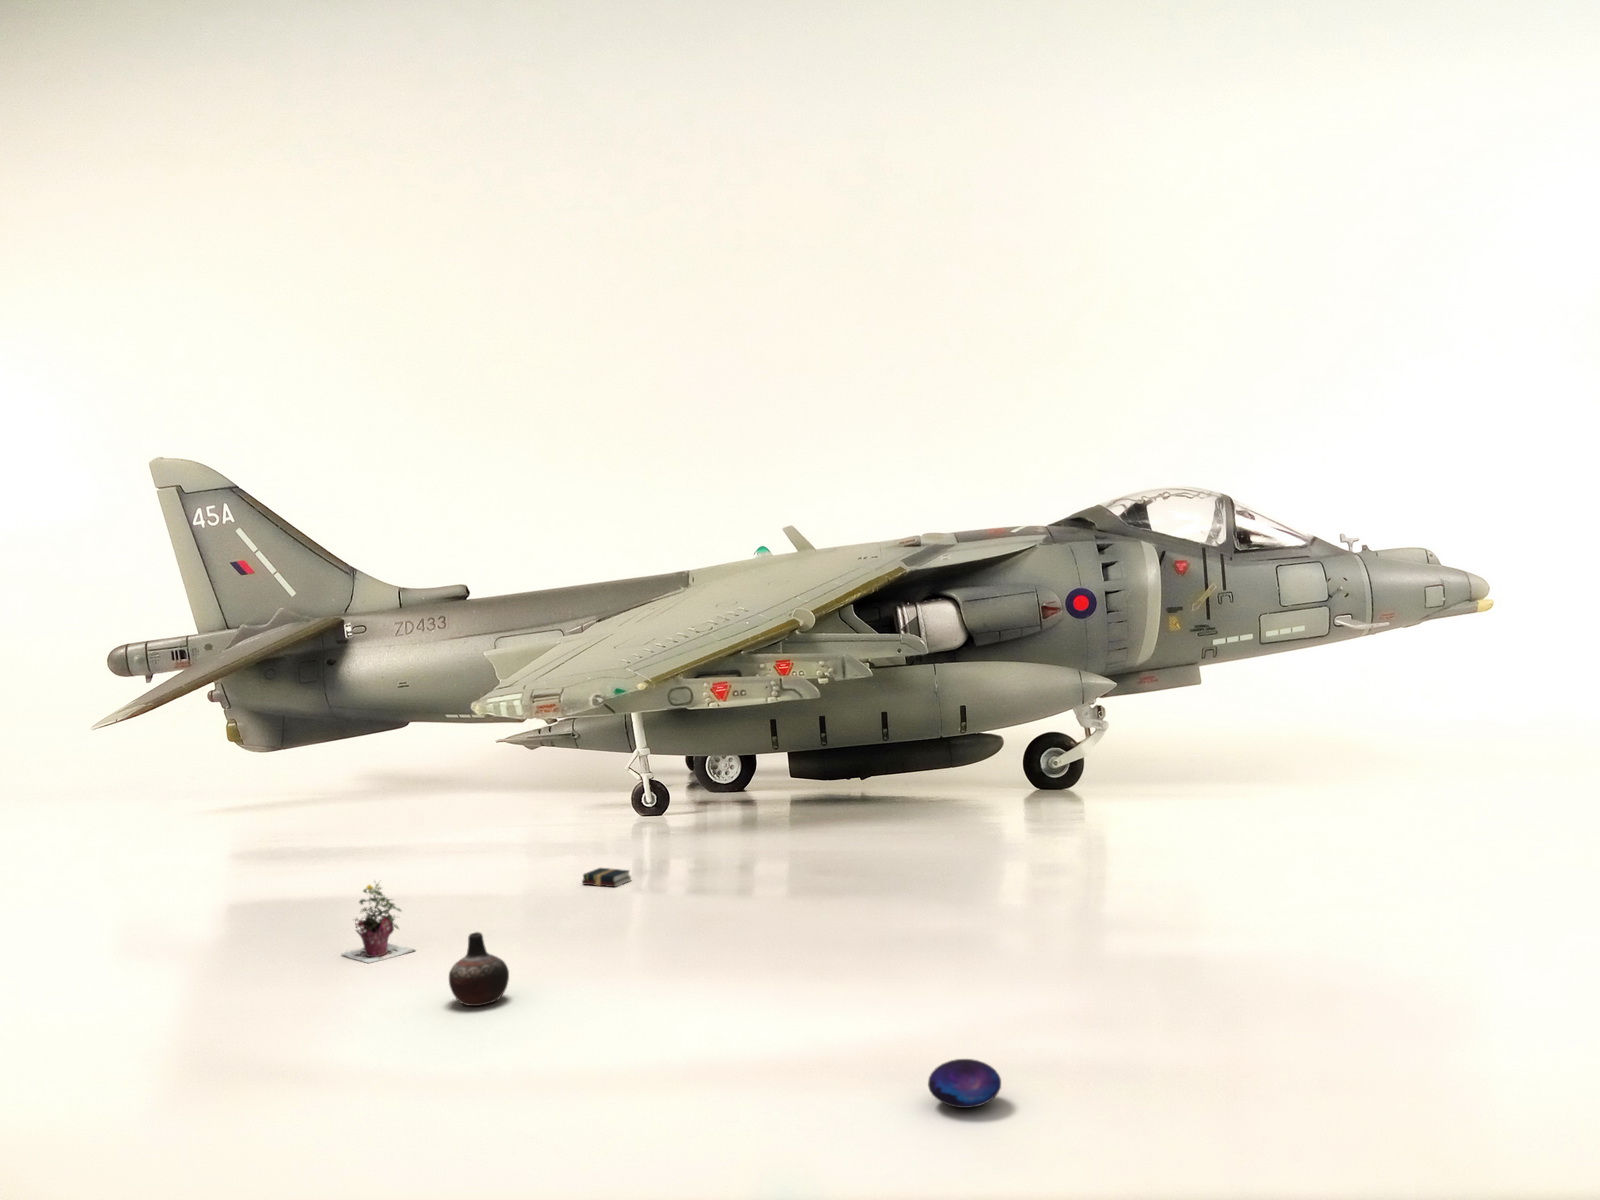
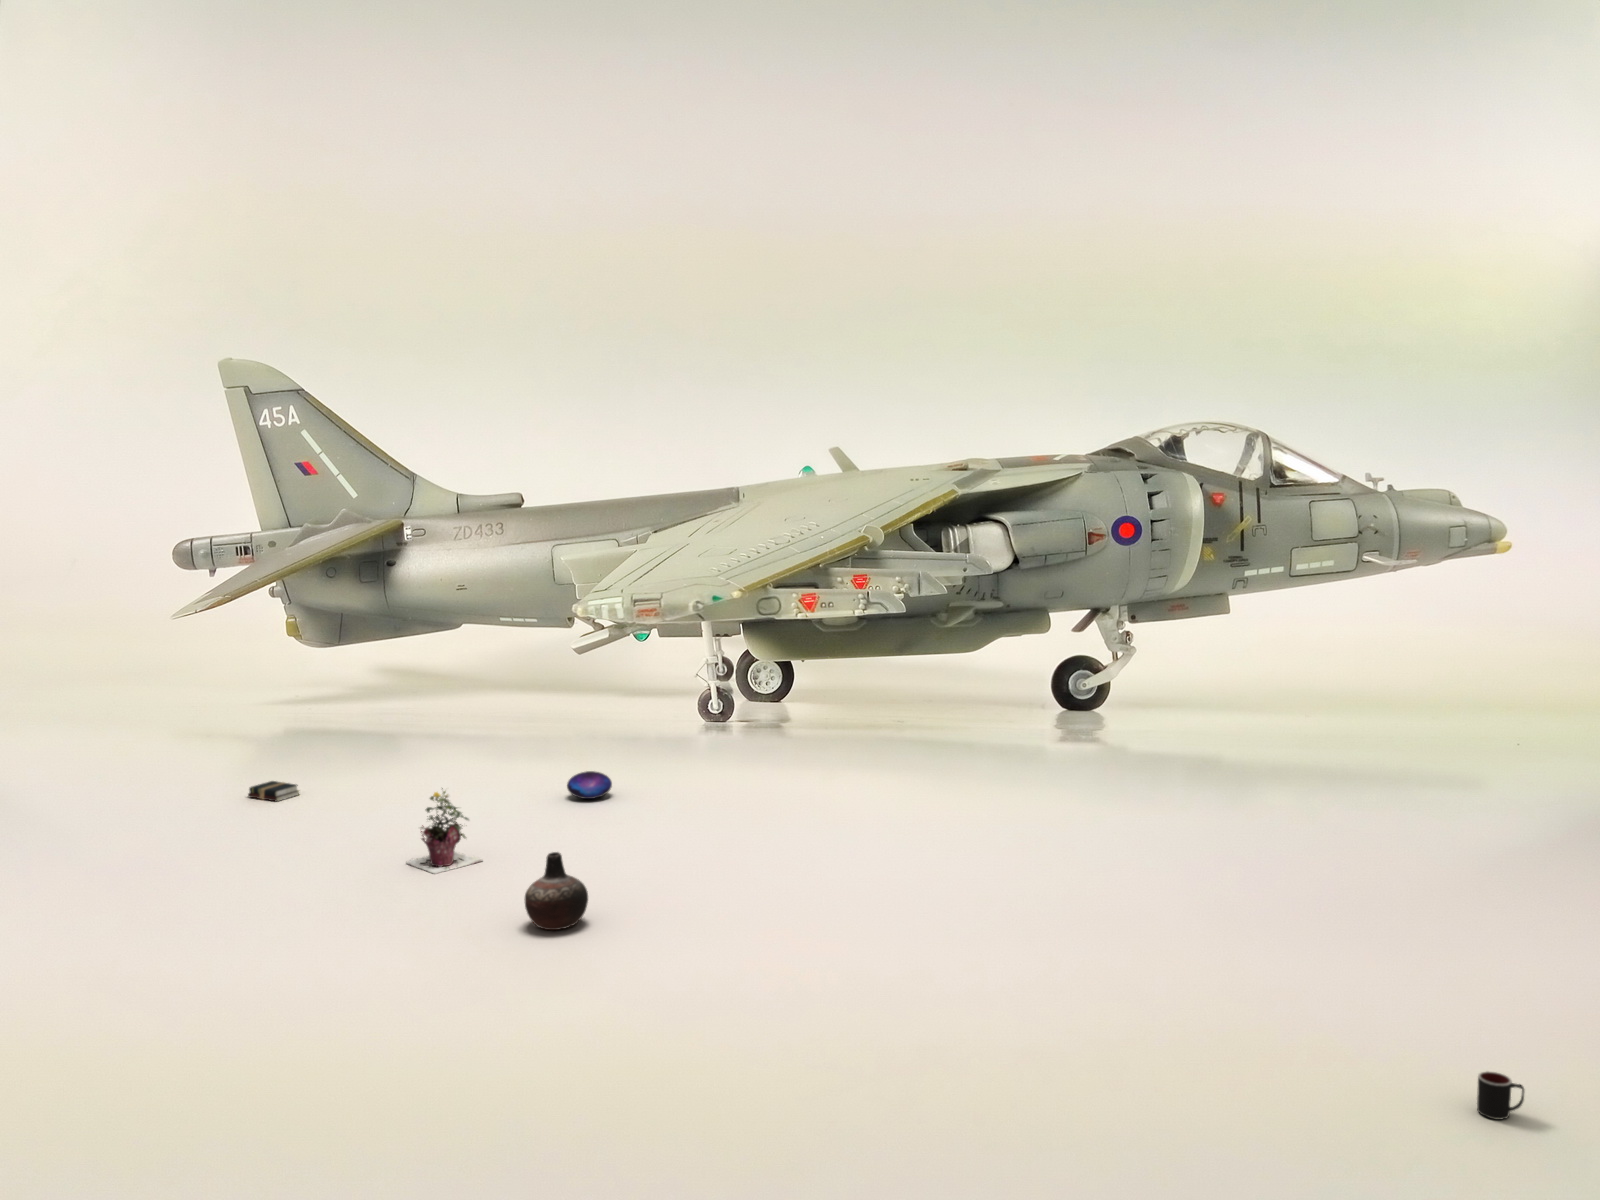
hardback book: present [582,868,631,887] -> present [248,781,299,801]
decorative orb: present [928,1059,1001,1108] -> present [567,771,612,799]
mug: none [1262,1080,1300,1121] -> present [1477,1071,1524,1119]

